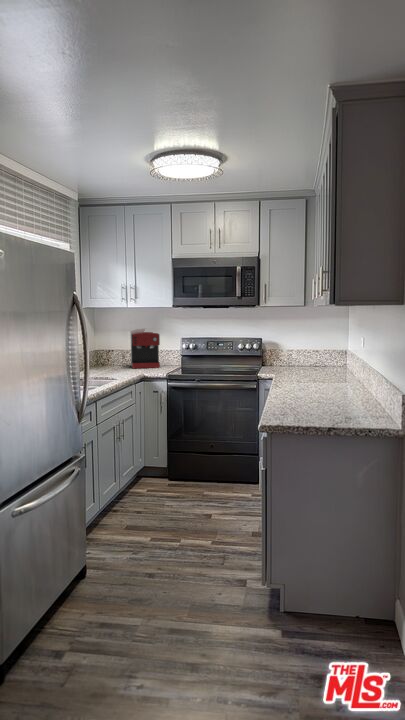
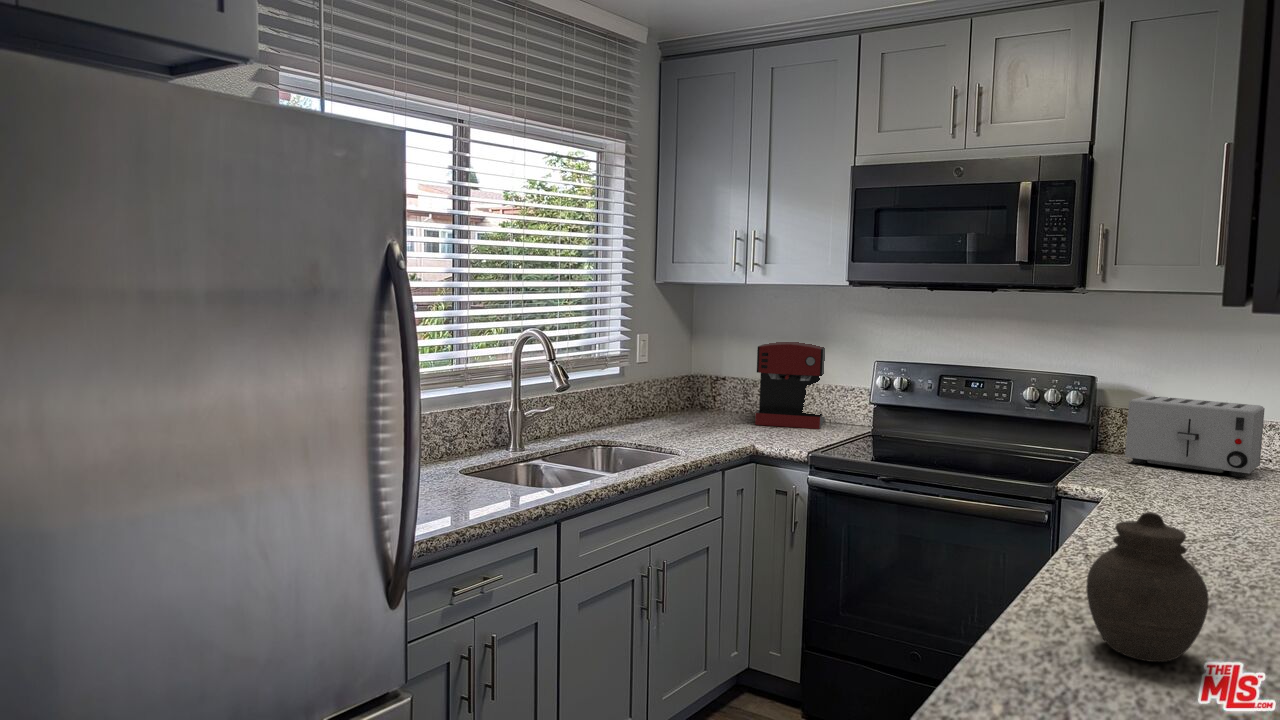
toaster: none [274,344,314,368] -> present [1125,396,1265,477]
jar: none [289,365,316,402] -> present [1086,512,1209,662]

